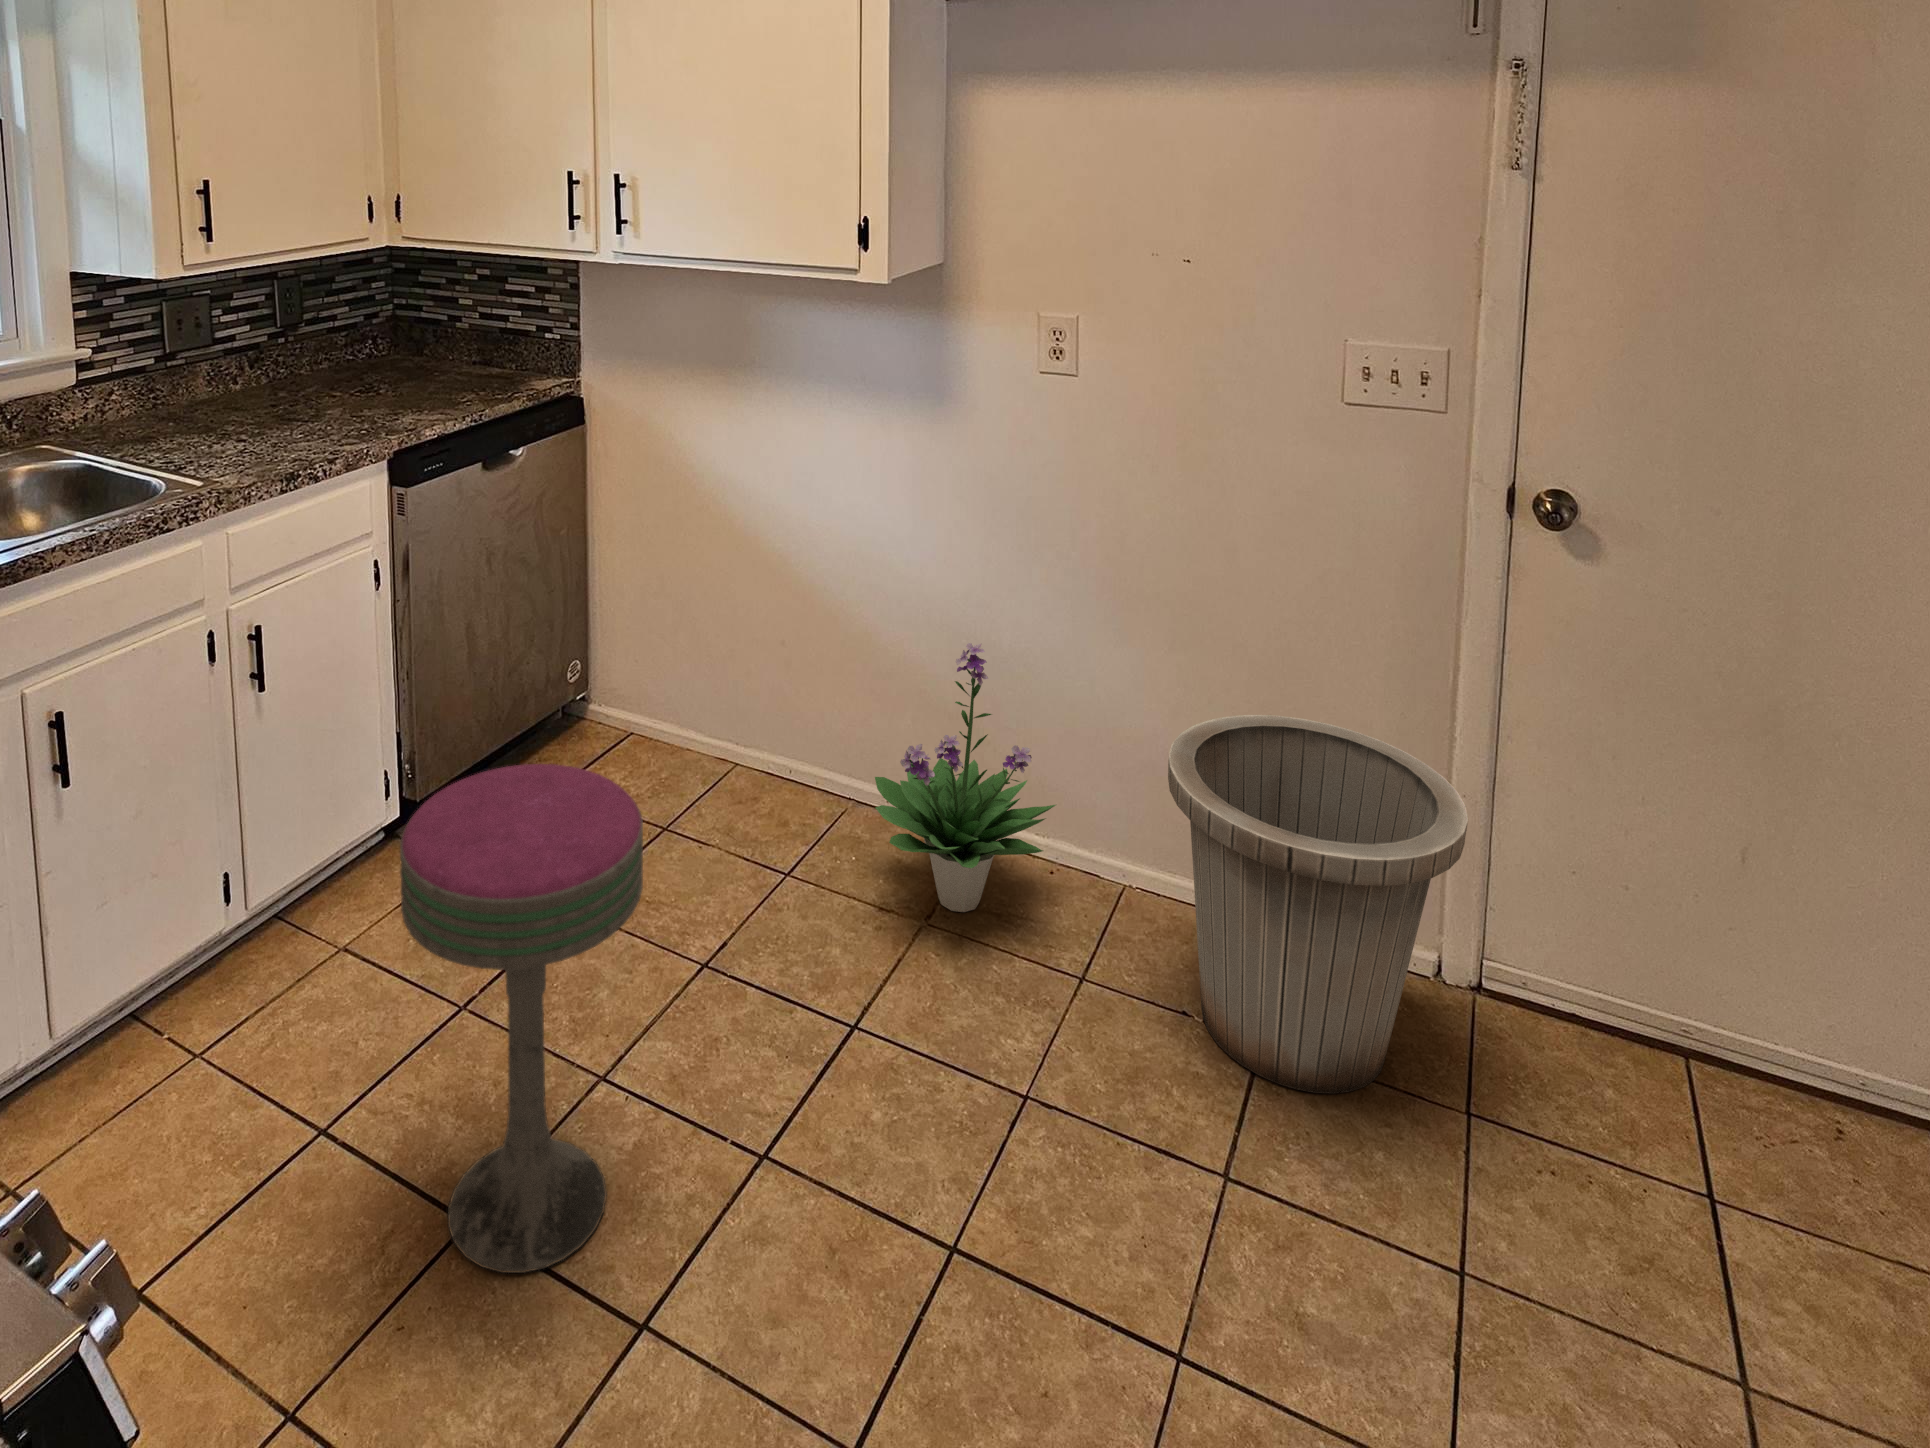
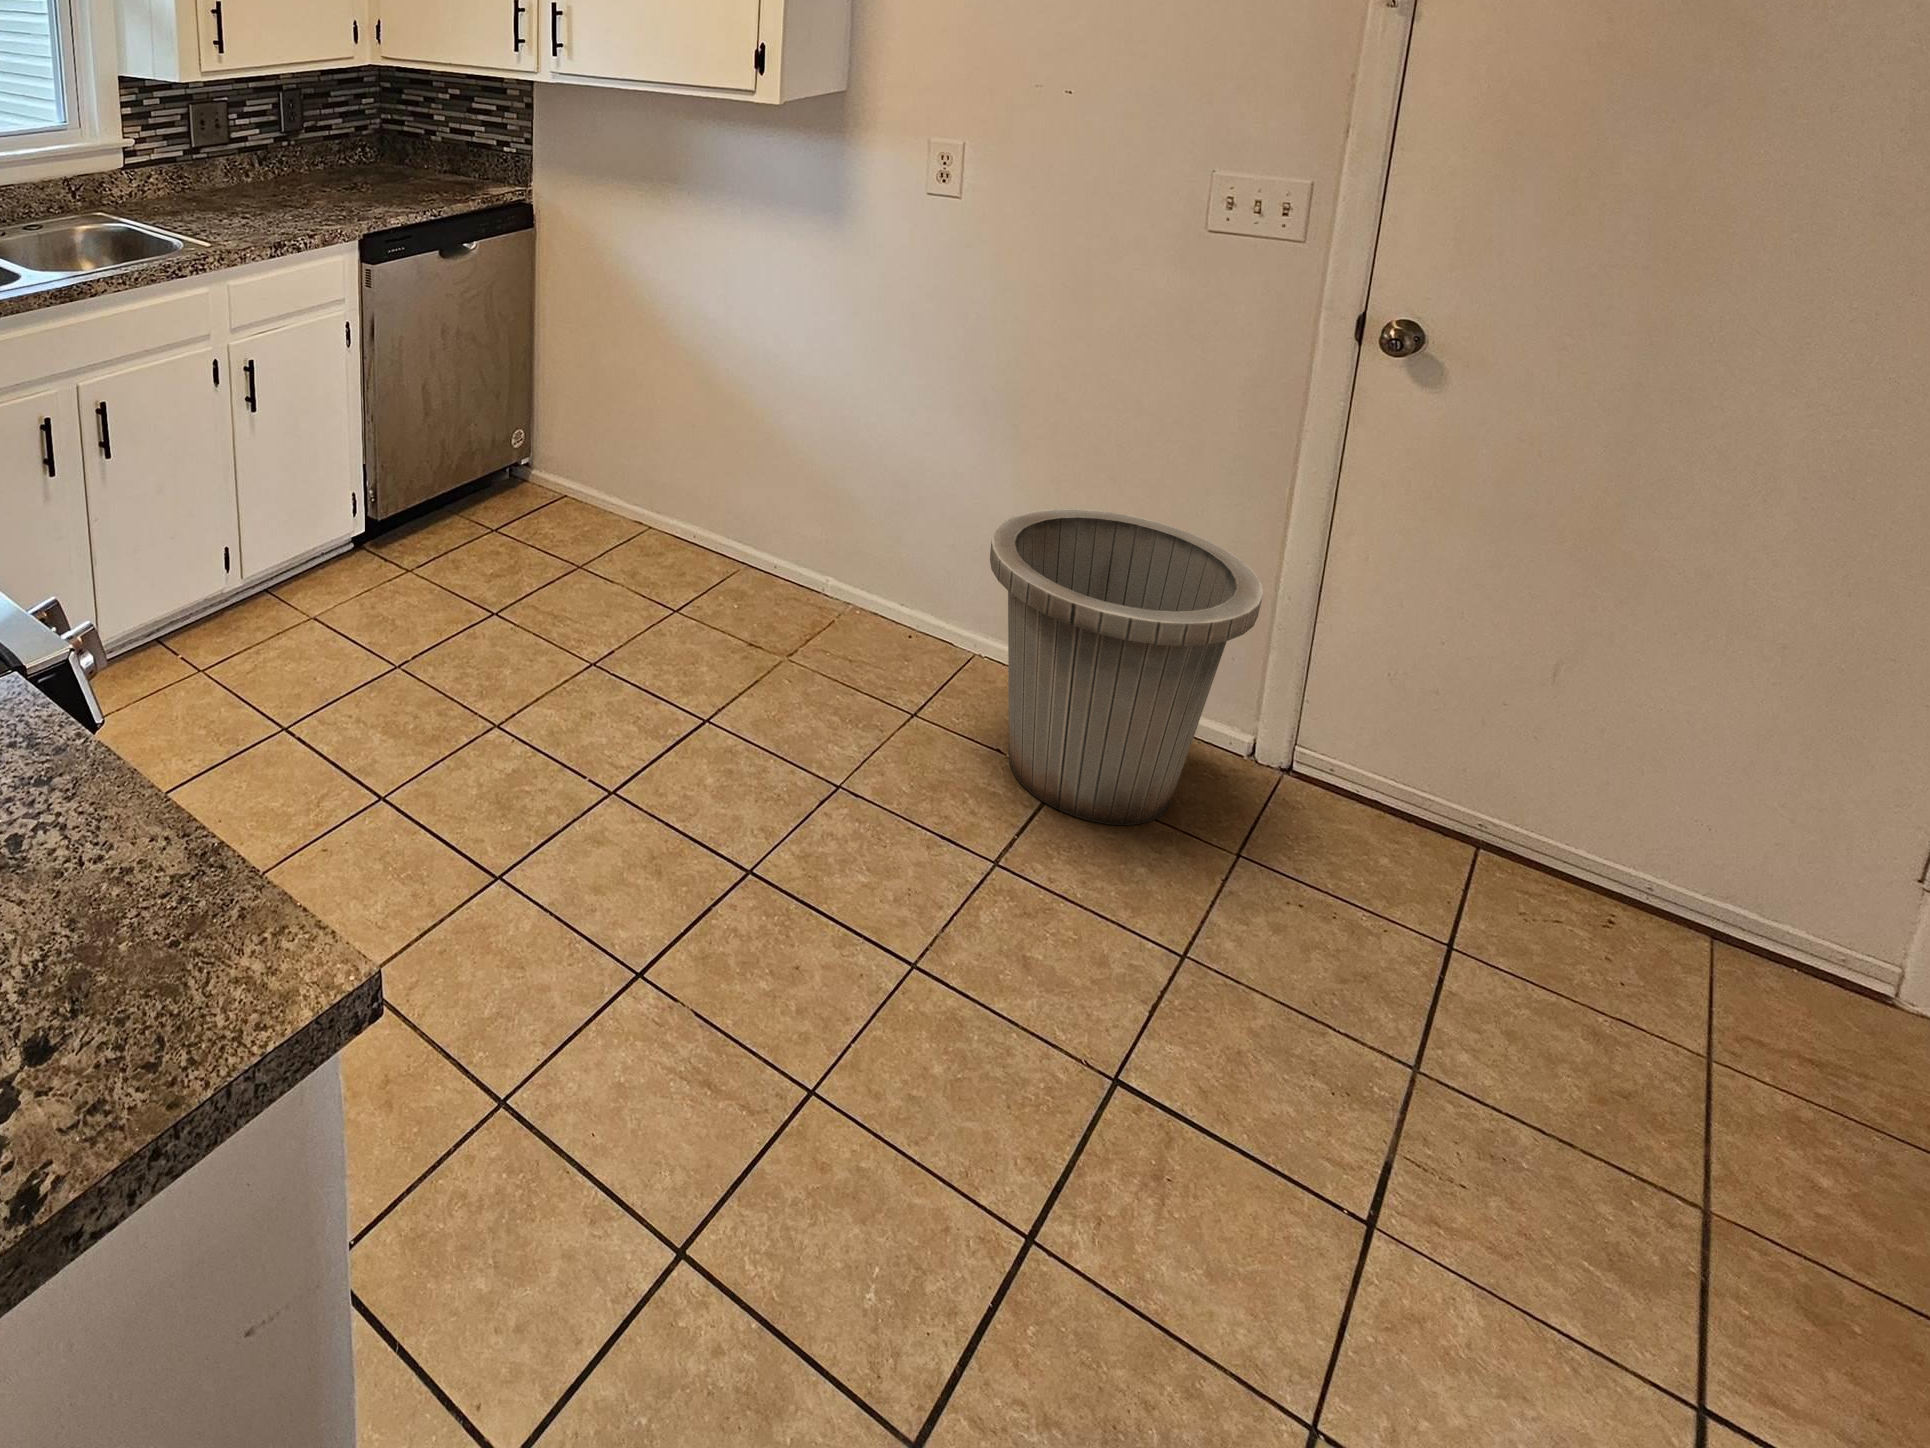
potted plant: present [875,643,1056,912] -> none [745,430,912,658]
bar stool: present [400,764,643,1273] -> none [327,470,513,831]

